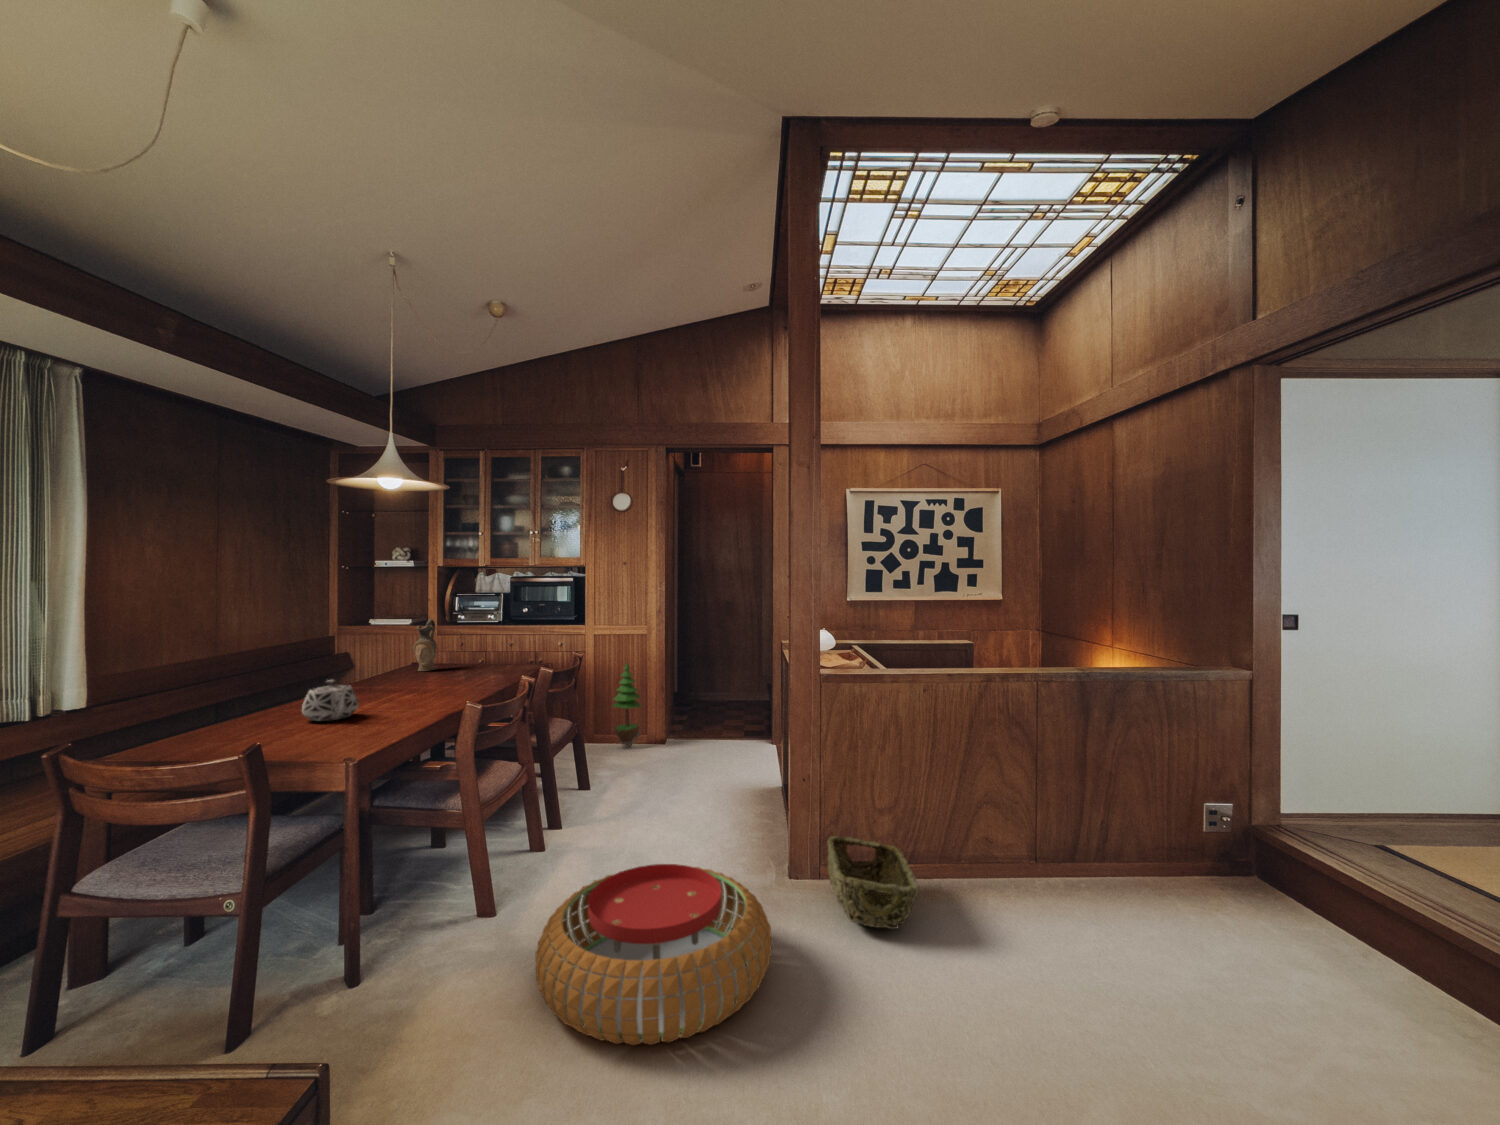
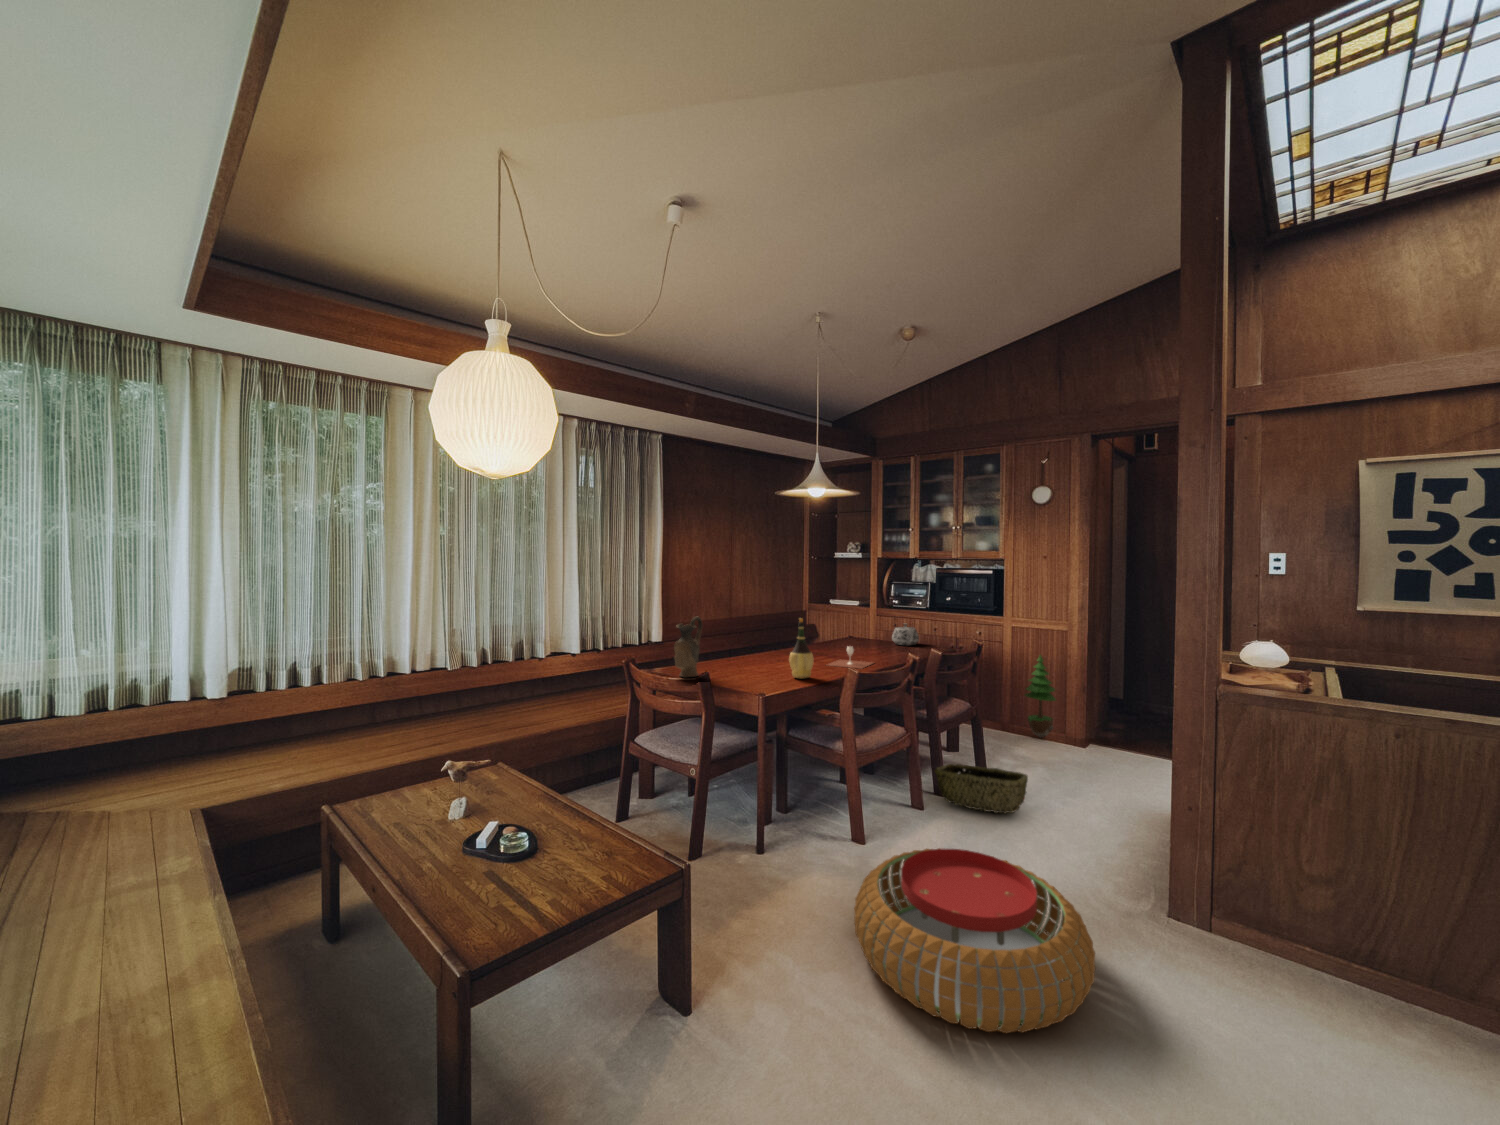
ceramic pitcher: present [413,619,437,671] -> present [674,616,702,677]
wine bottle: none [378,643,413,722] -> present [789,618,813,678]
wine glass: none [412,674,475,702] -> present [828,646,873,668]
teapot: present [302,680,359,721] -> present [892,624,919,645]
woven basket: present [827,836,919,929] -> present [934,764,1028,814]

